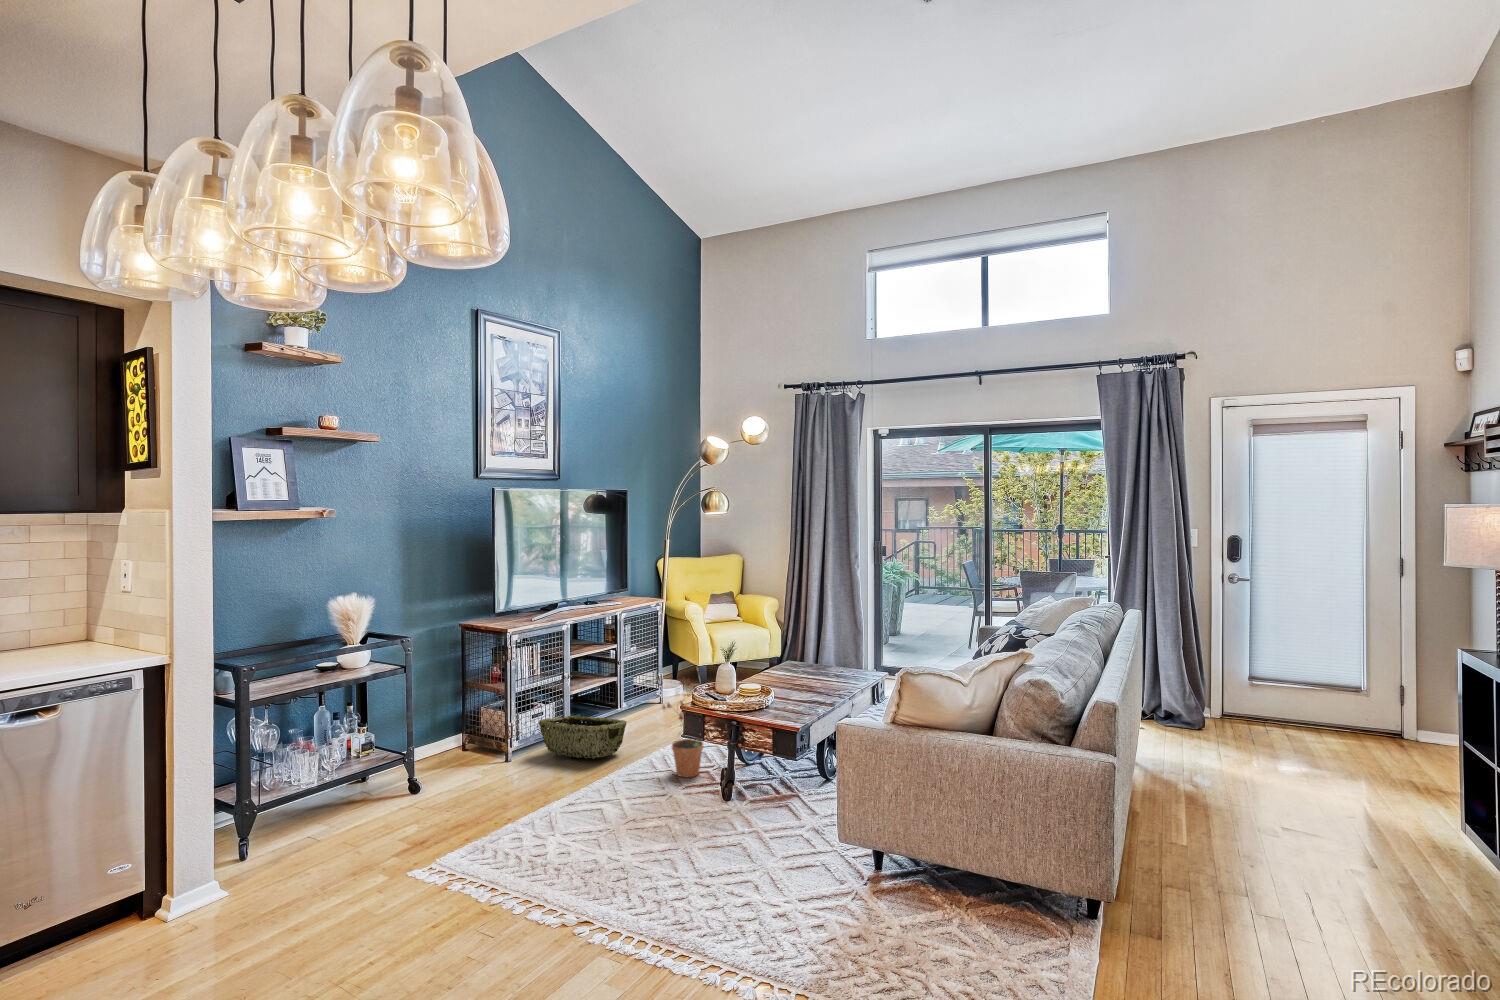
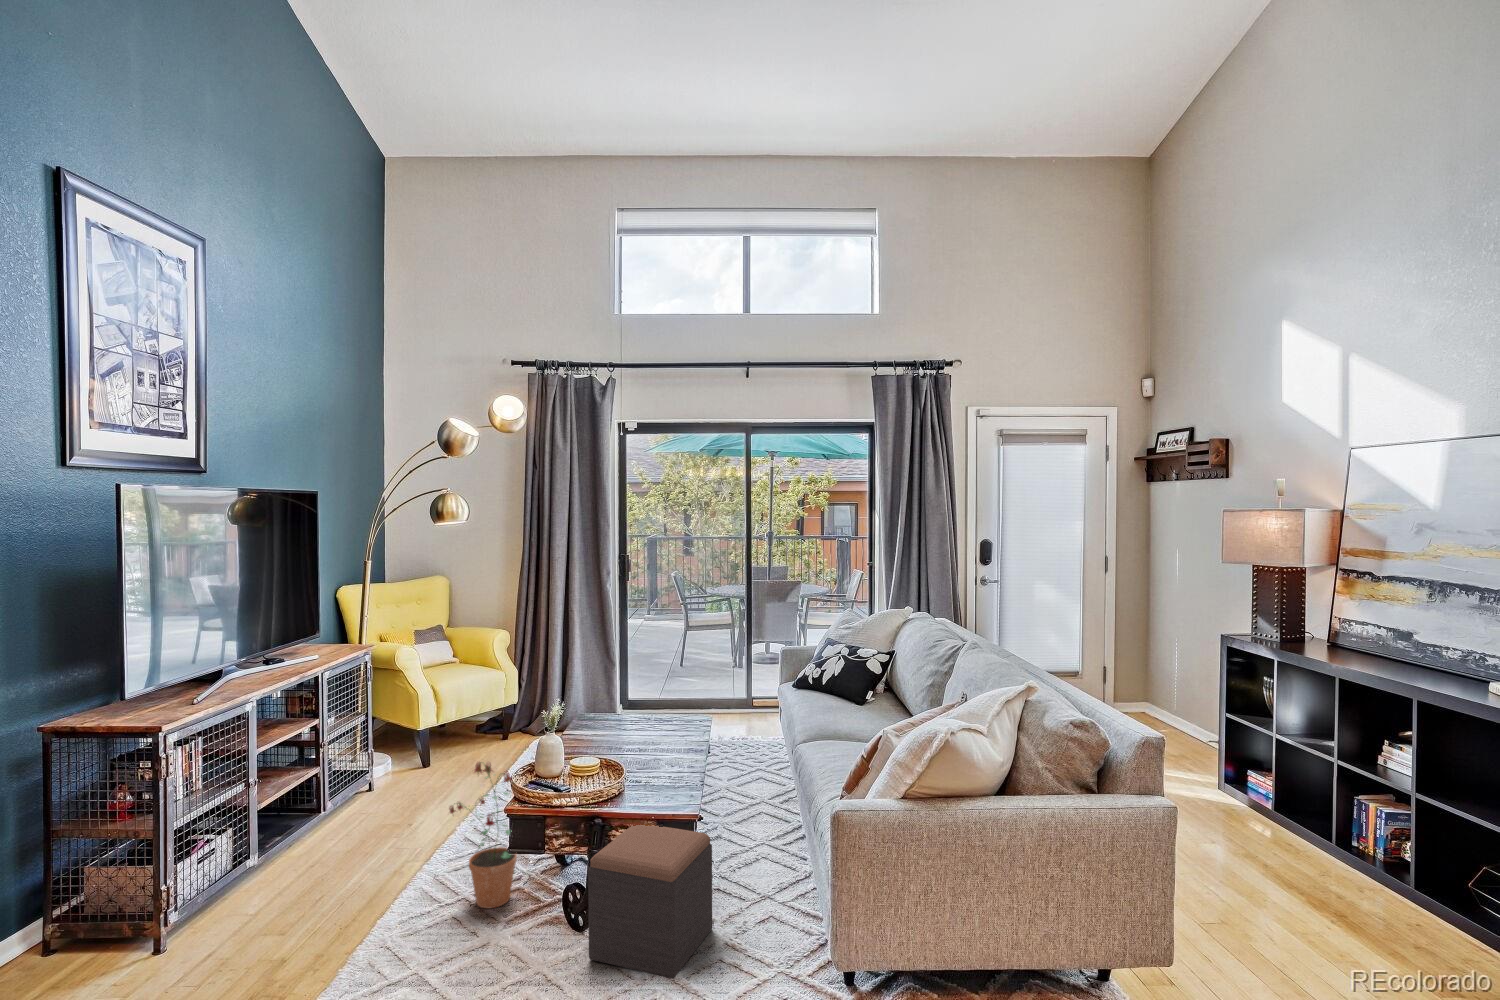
woven basket: present [539,716,627,759] -> none [212,837,371,916]
footstool: none [717,731,809,835] -> present [588,825,712,979]

